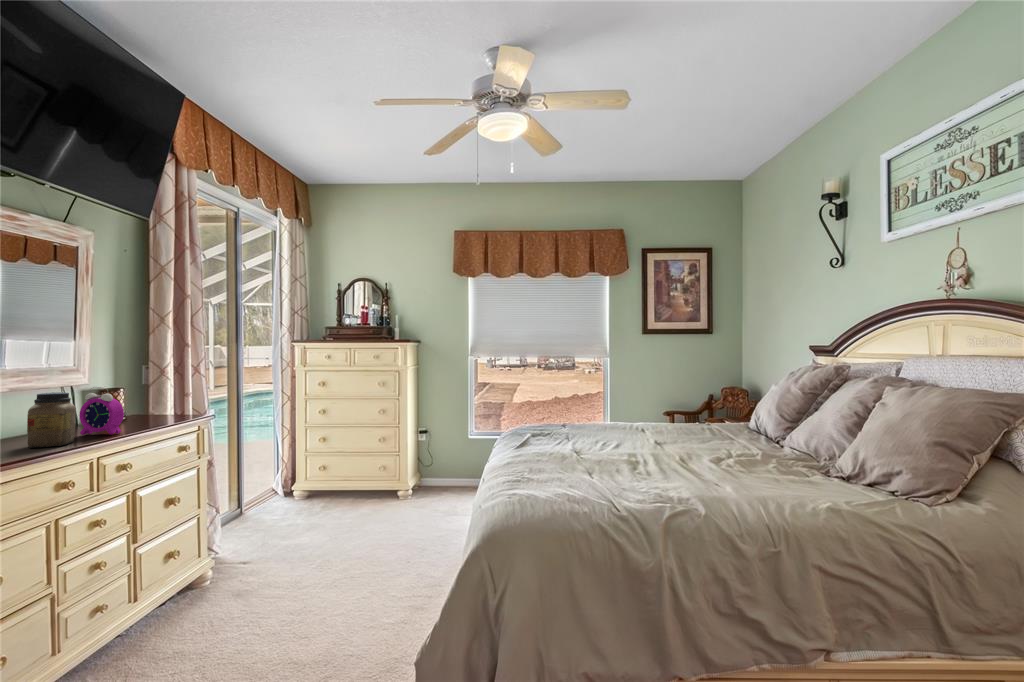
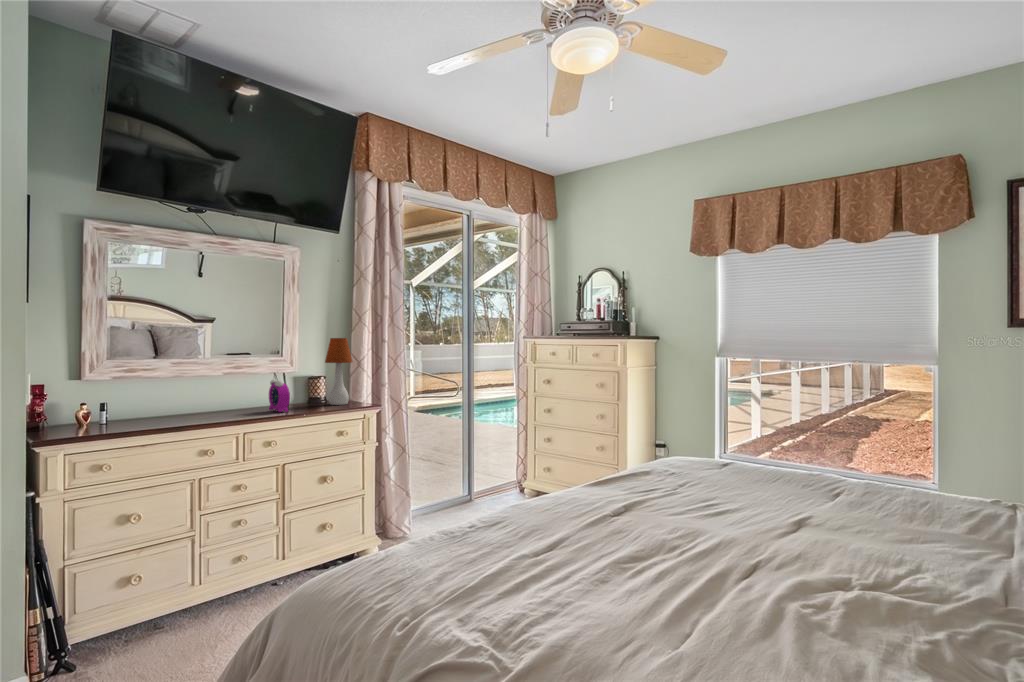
table lamp: none [133,340,173,421] -> present [325,338,353,405]
jar: present [27,392,76,448] -> none [221,378,252,417]

